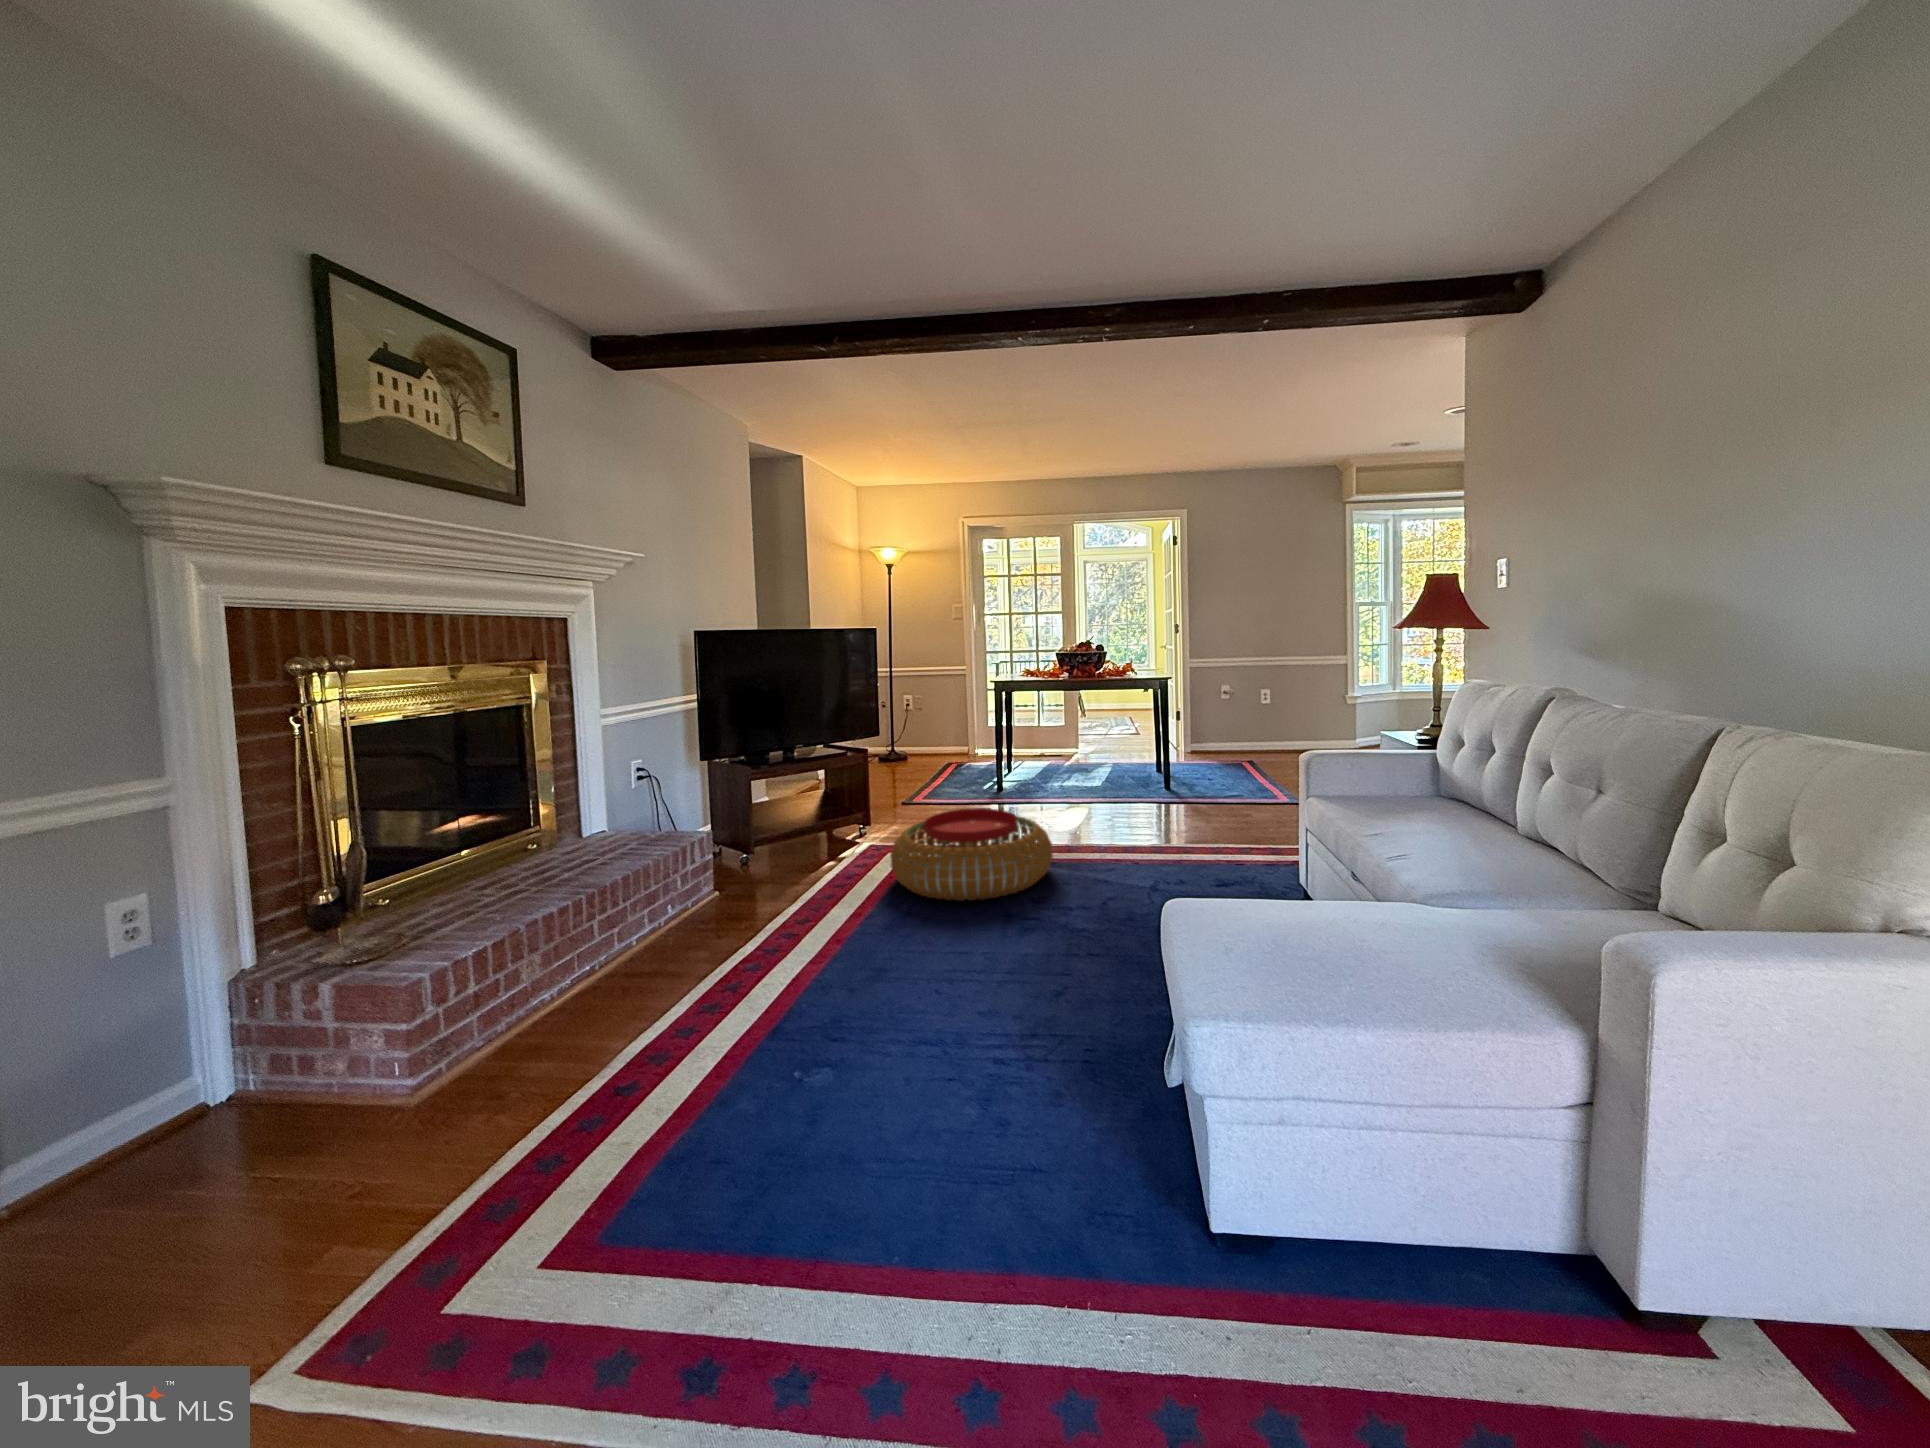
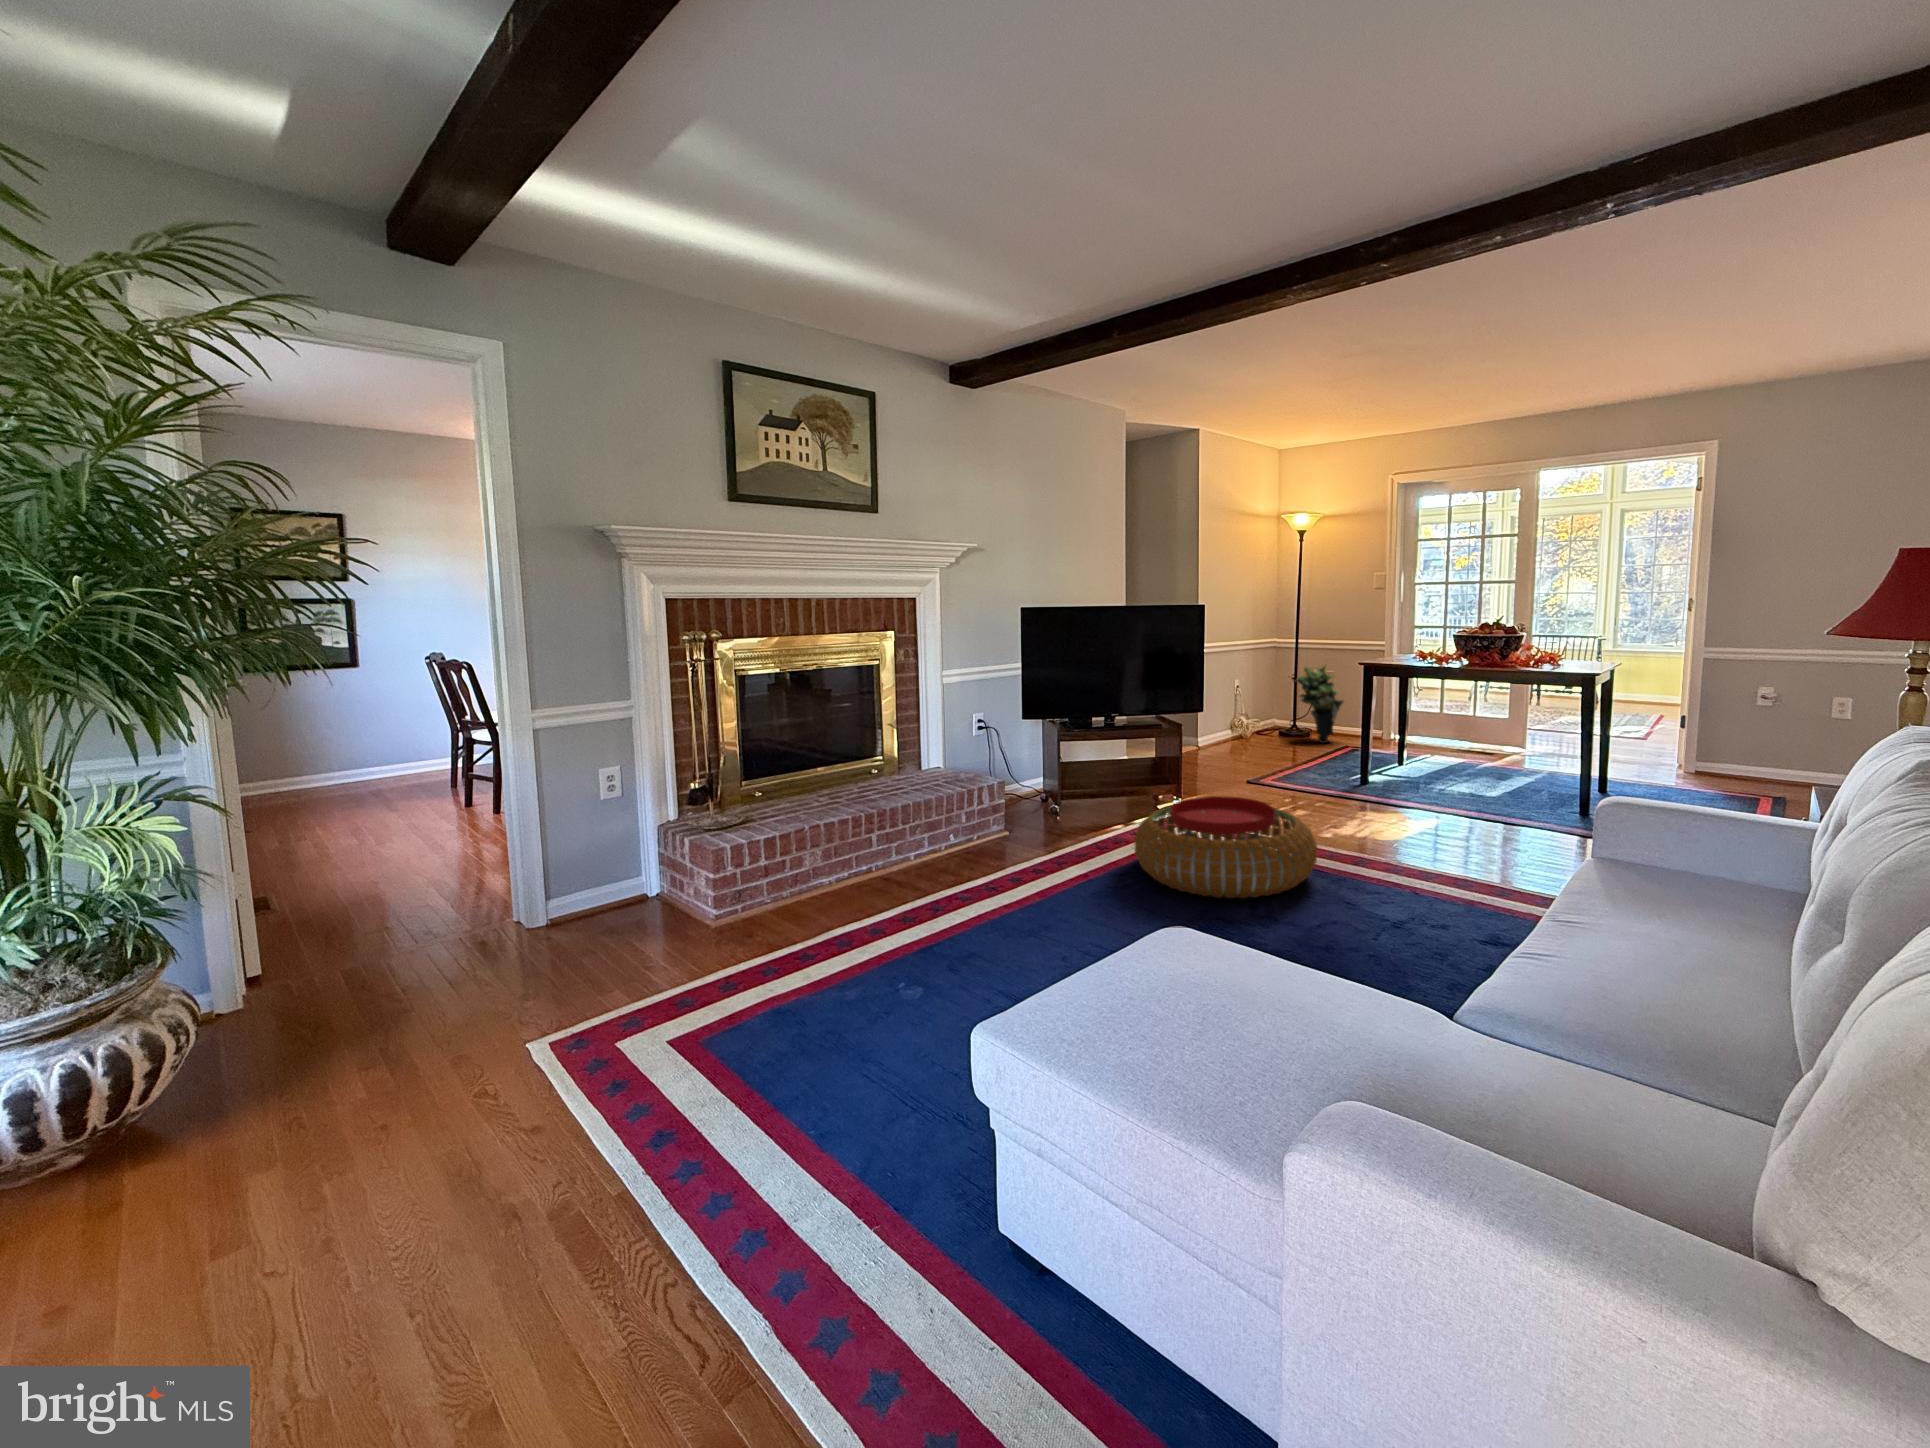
potted plant: none [894,690,937,763] -> present [1296,666,1343,743]

